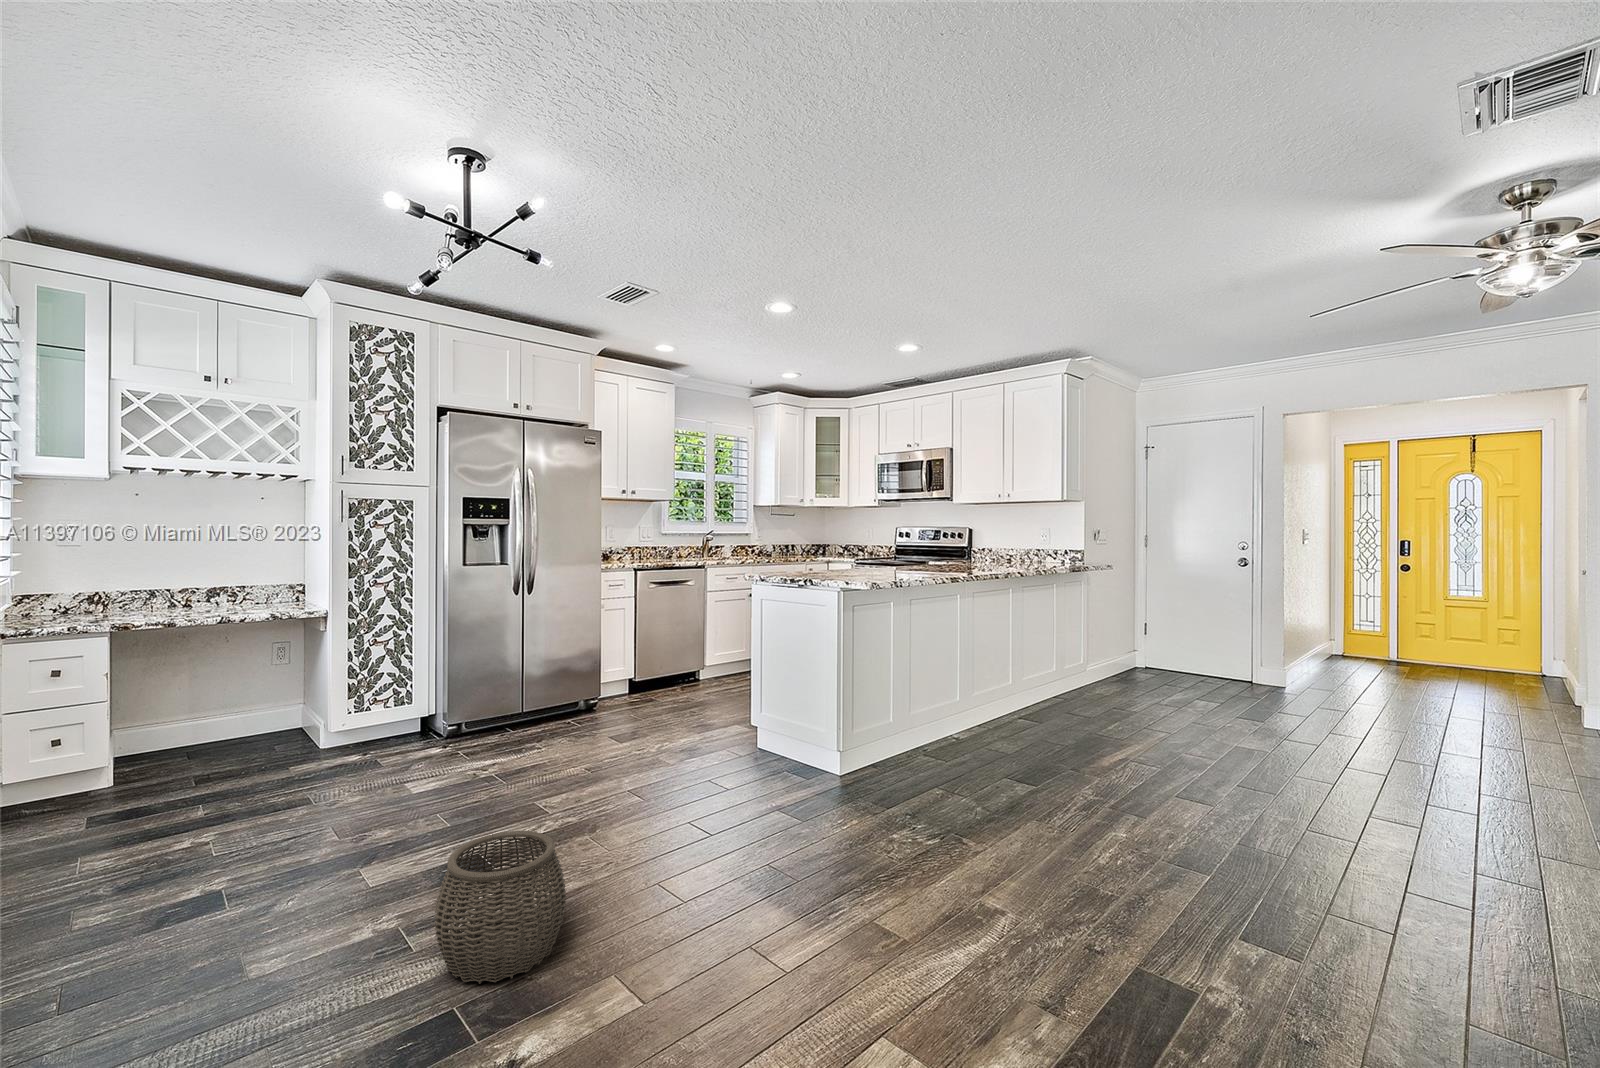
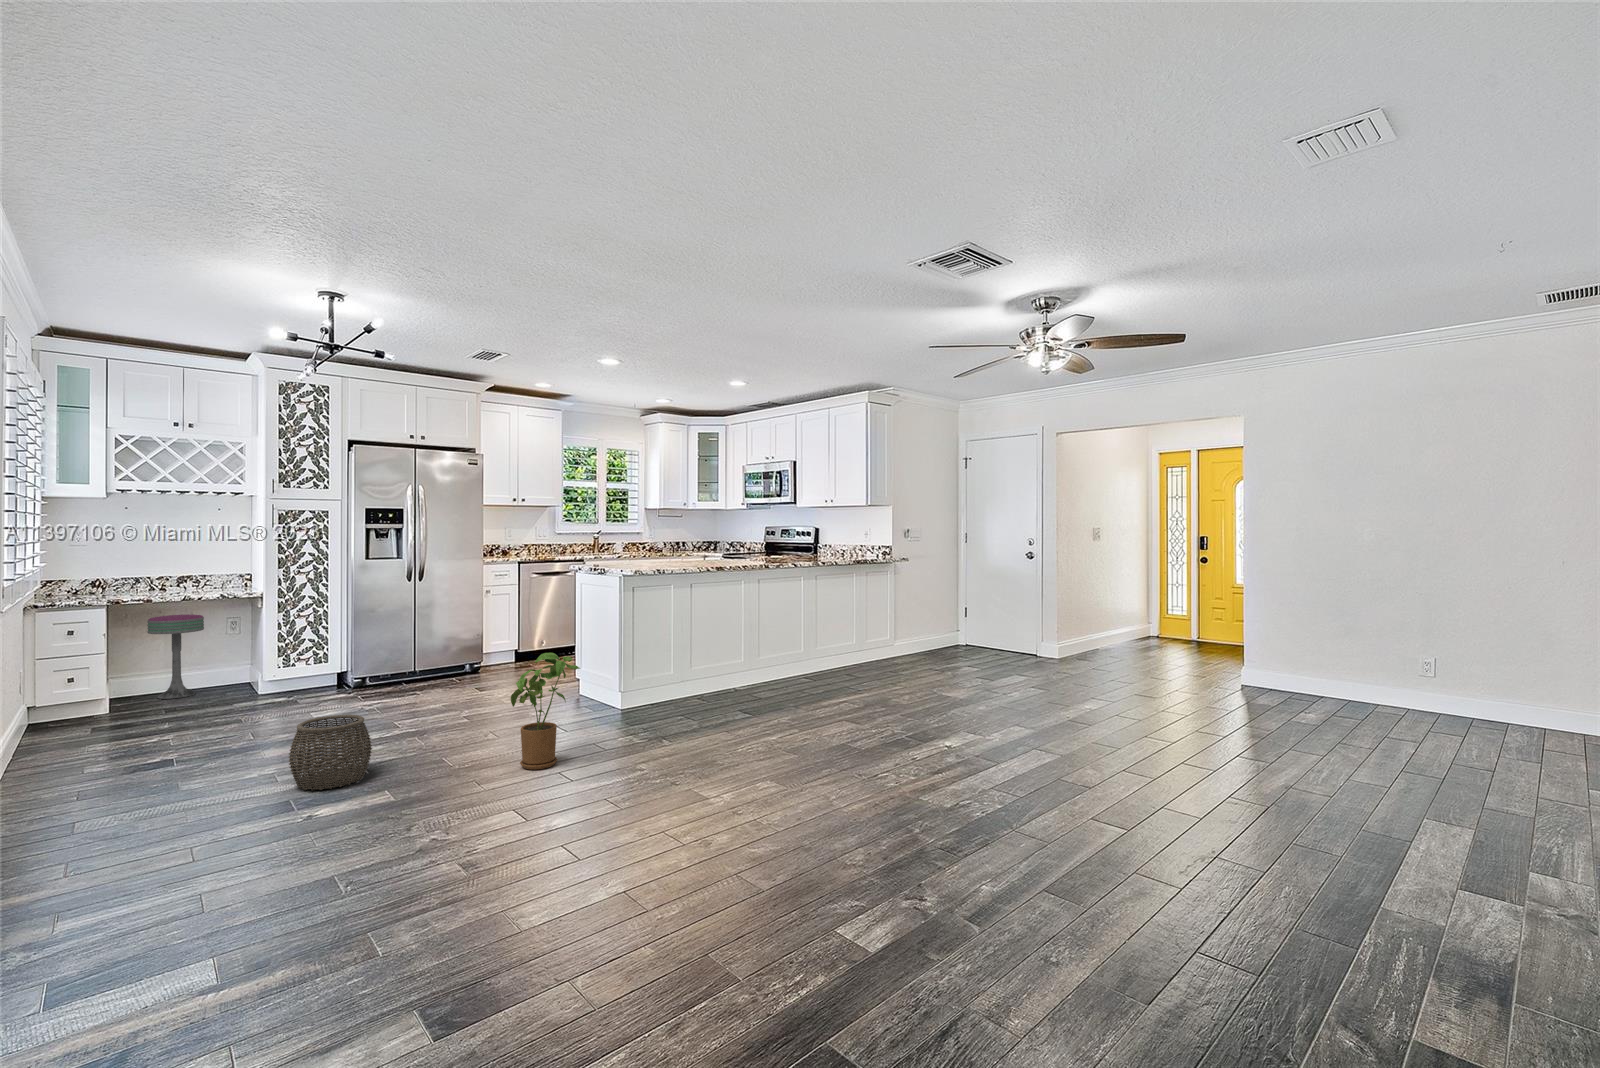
bar stool: none [166,640,244,758] -> present [147,614,204,699]
house plant: none [786,722,891,915] -> present [511,653,580,770]

